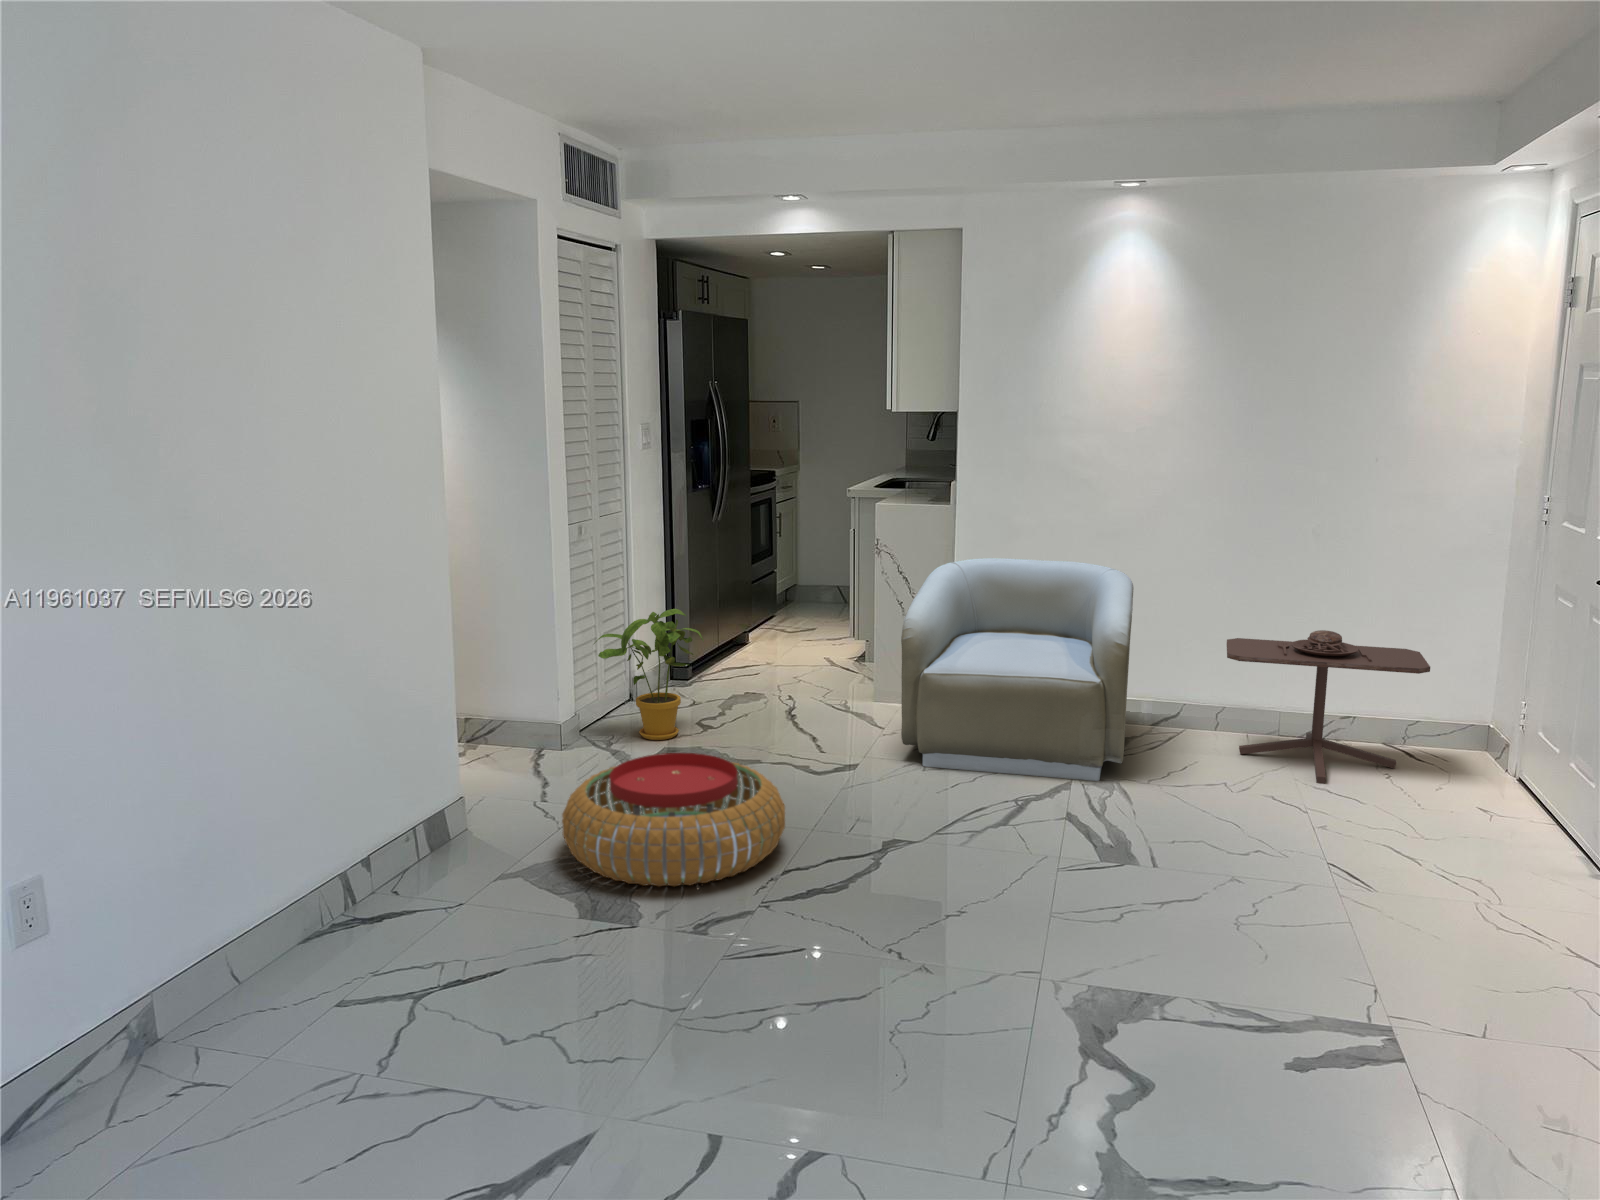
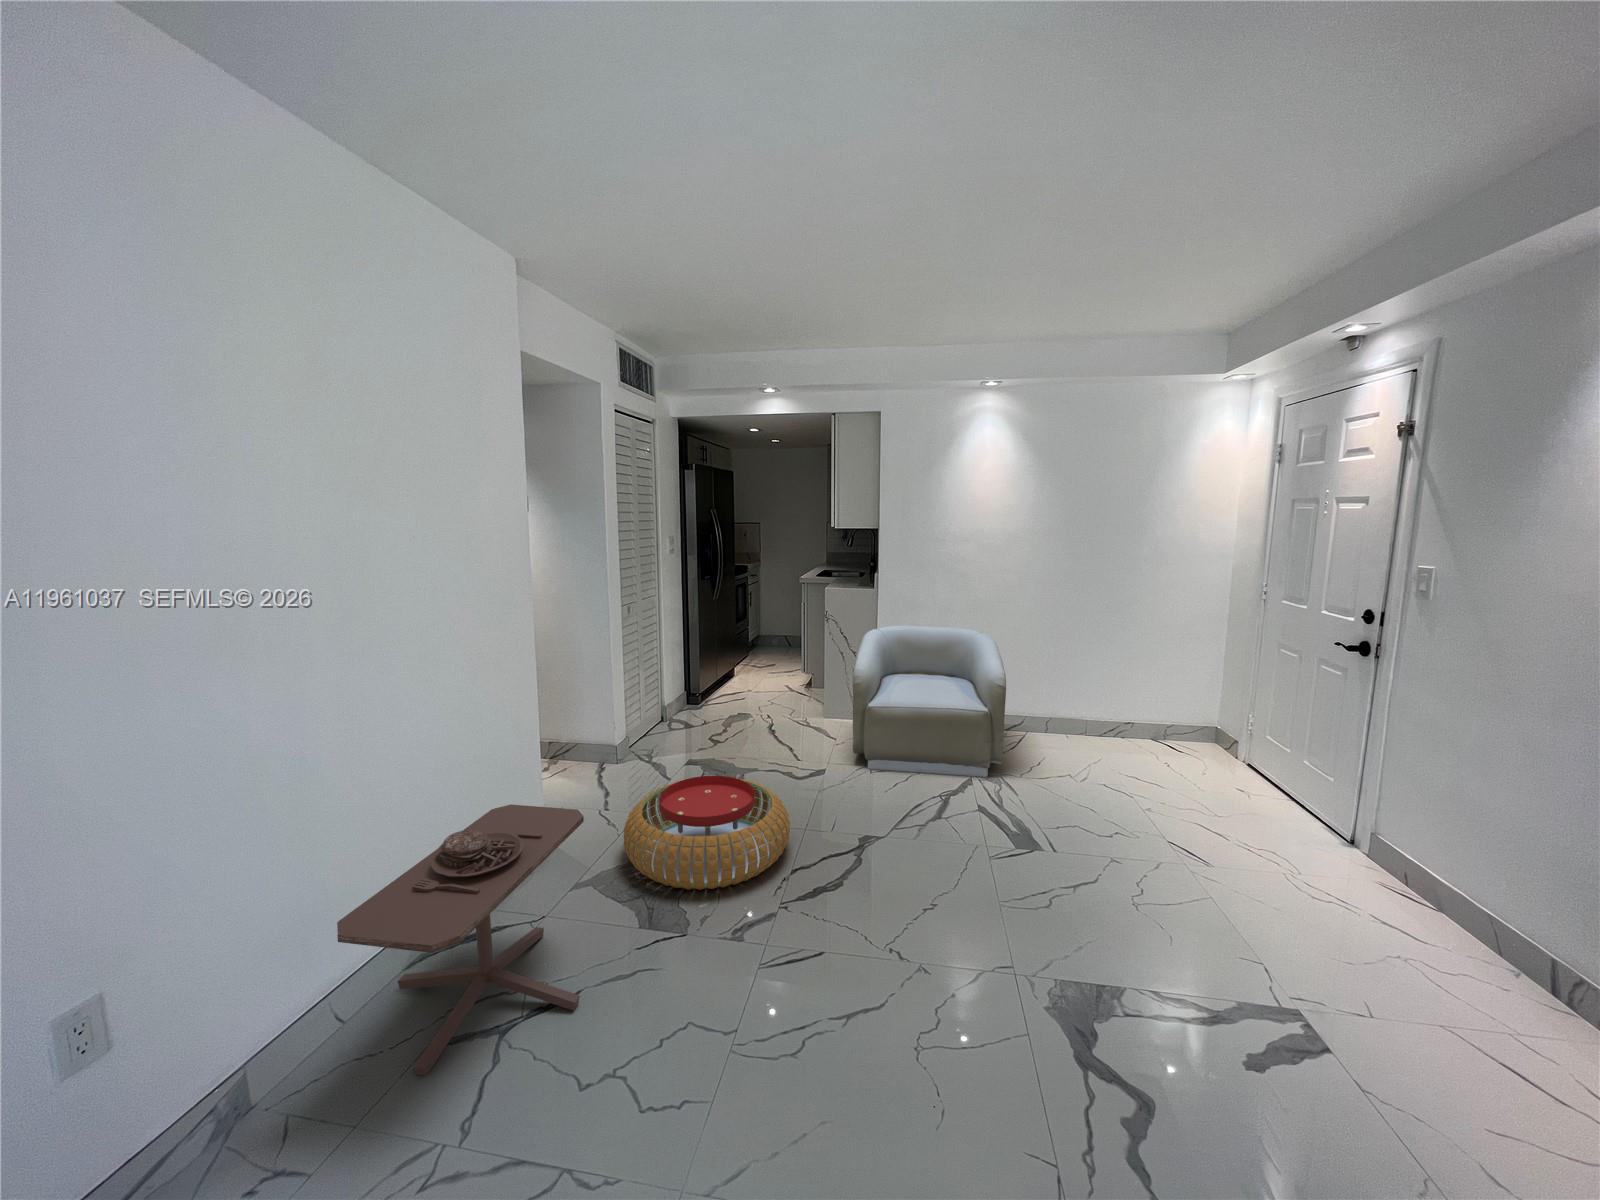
house plant: present [594,609,703,740] -> none [640,664,716,753]
side table: present [1227,630,1430,784] -> present [337,805,584,1076]

